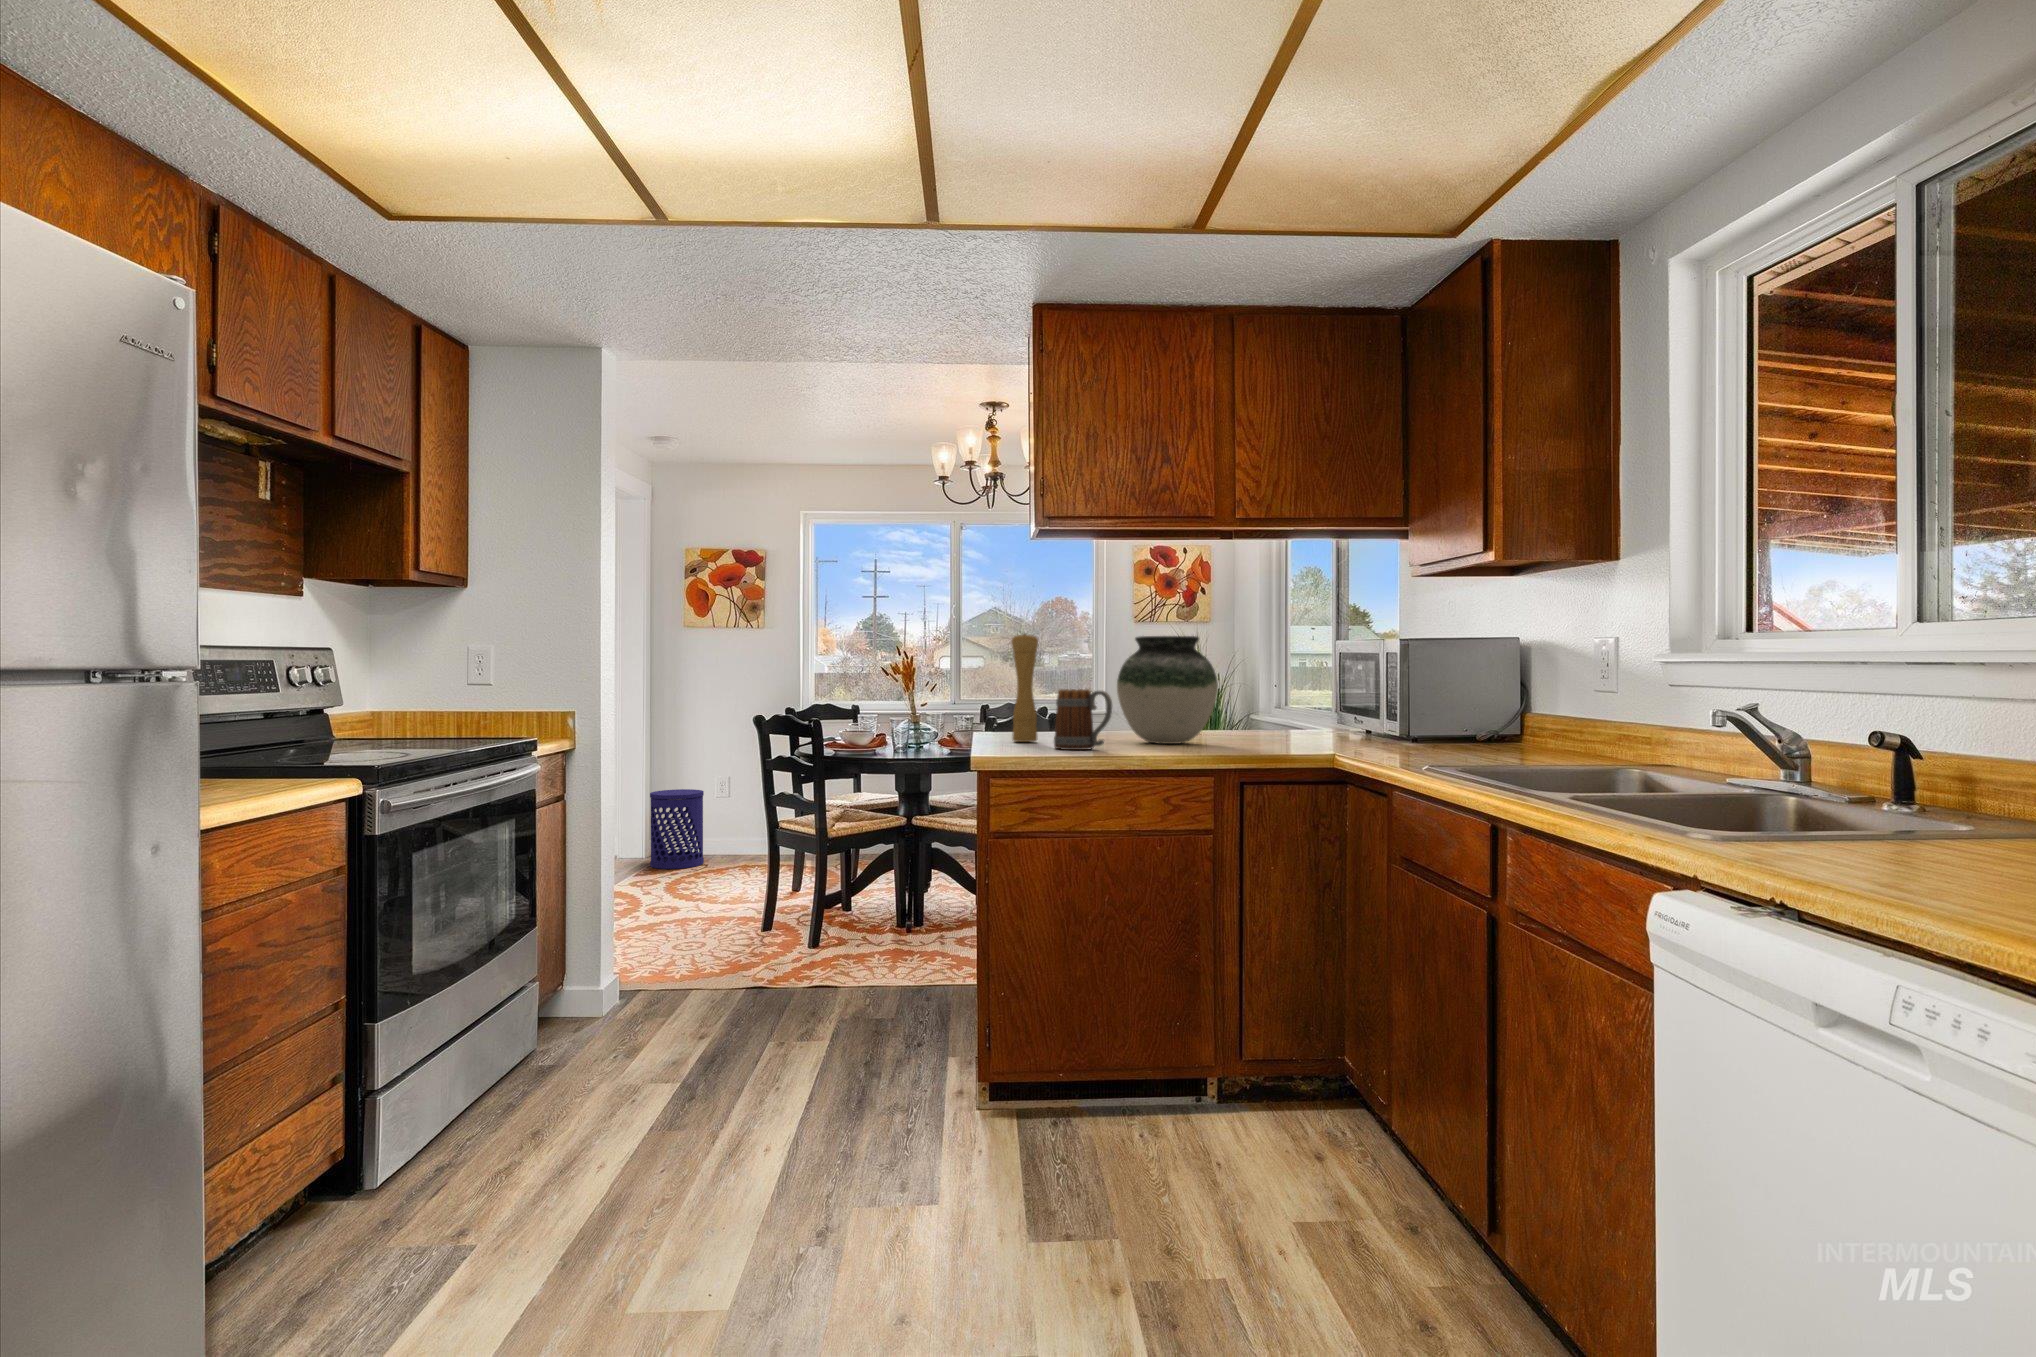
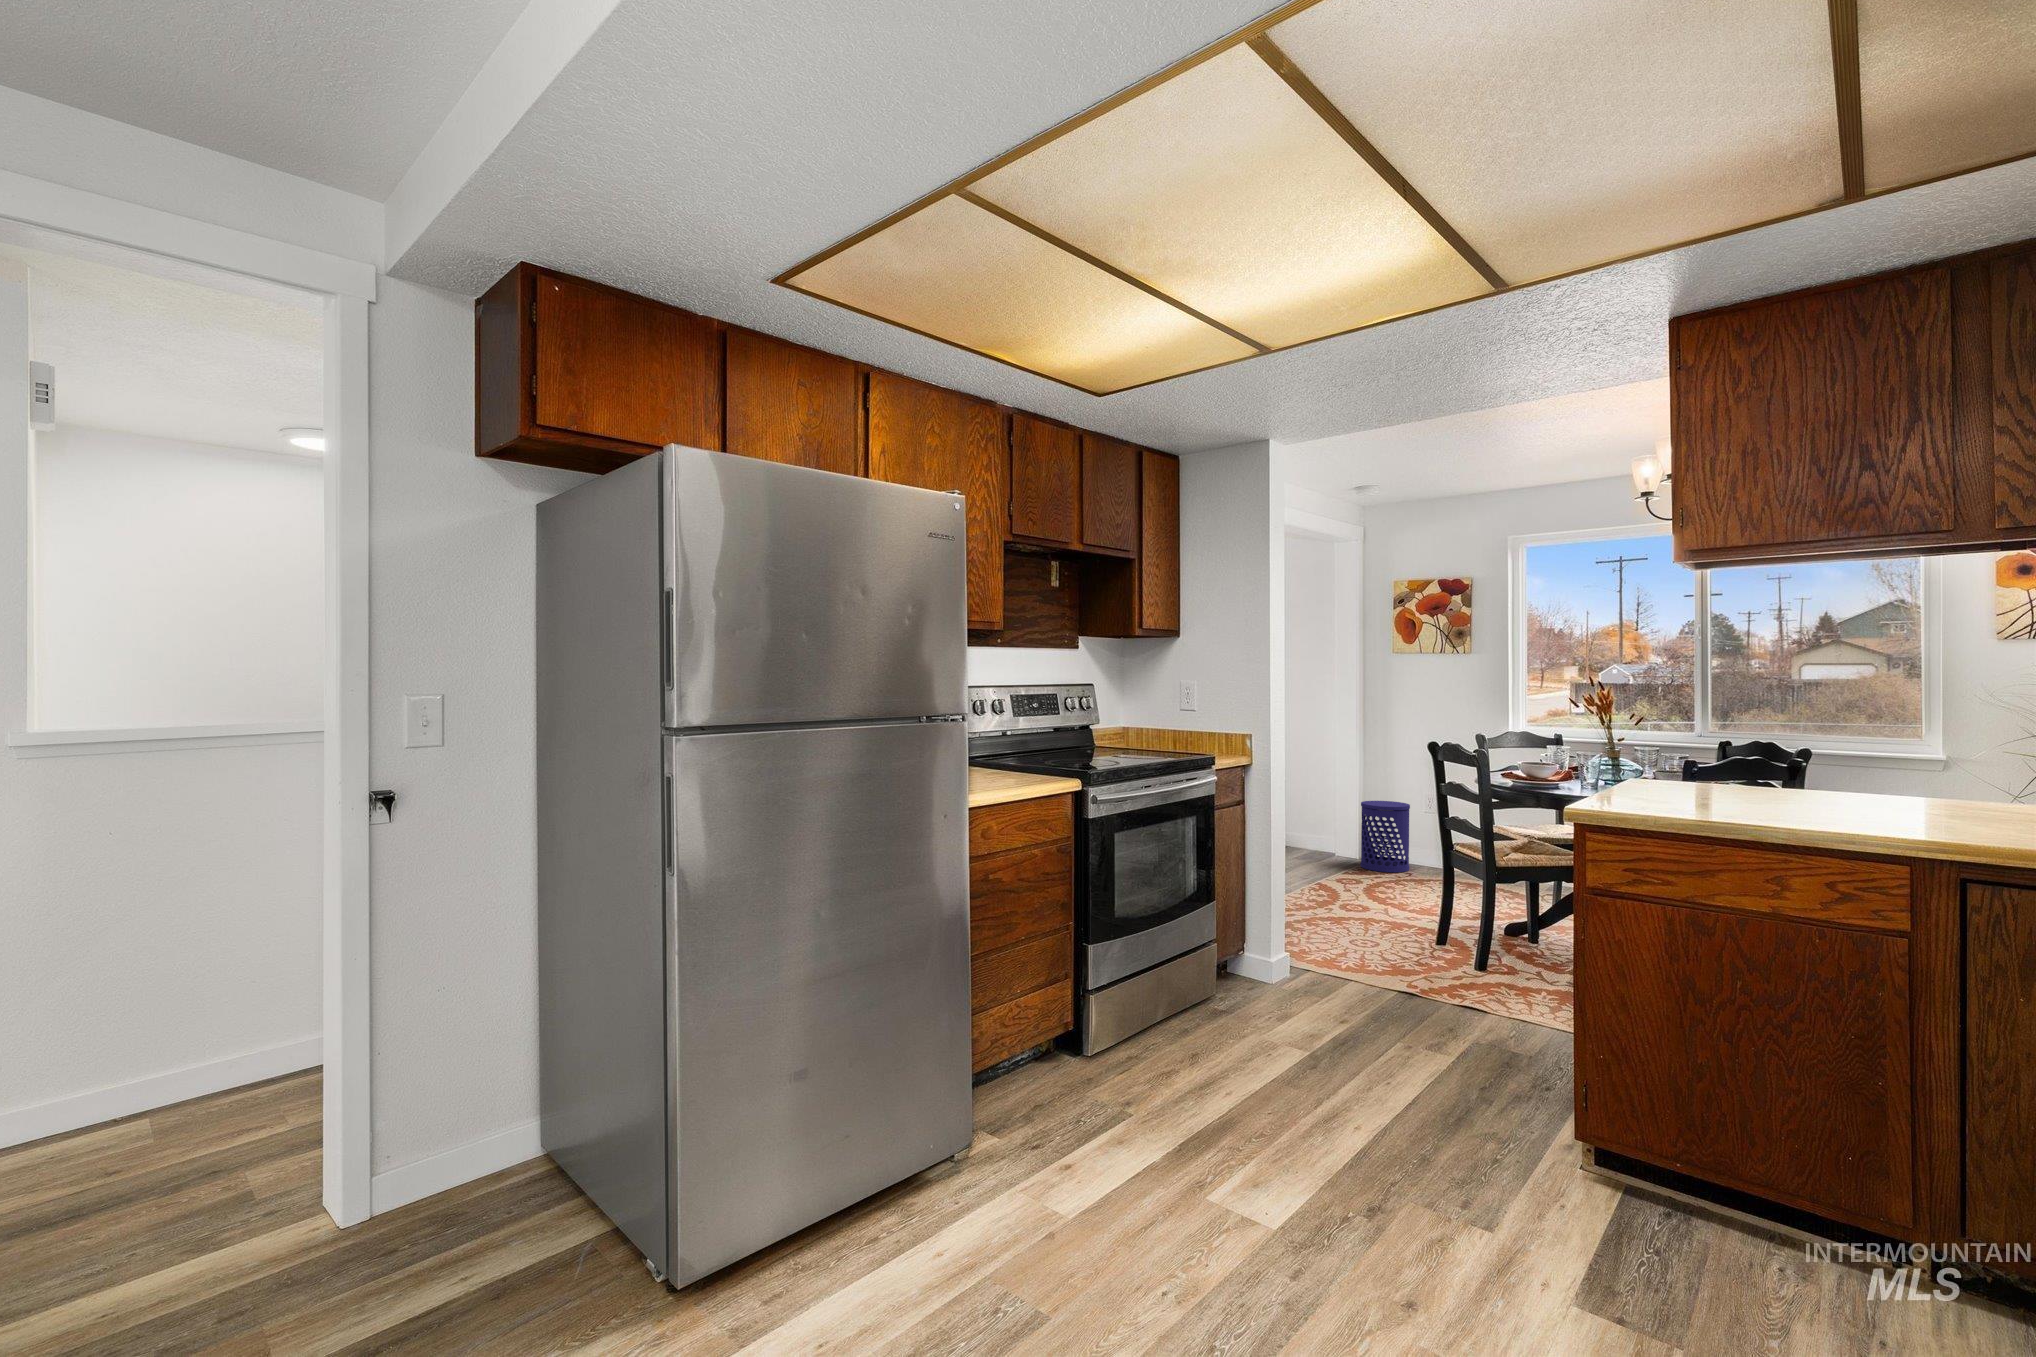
pepper mill: present [1011,633,1038,742] -> none [1648,680,1683,797]
vase: present [1117,636,1218,744] -> none [1799,685,1963,816]
mug: present [1054,689,1112,750] -> none [1681,744,1758,813]

